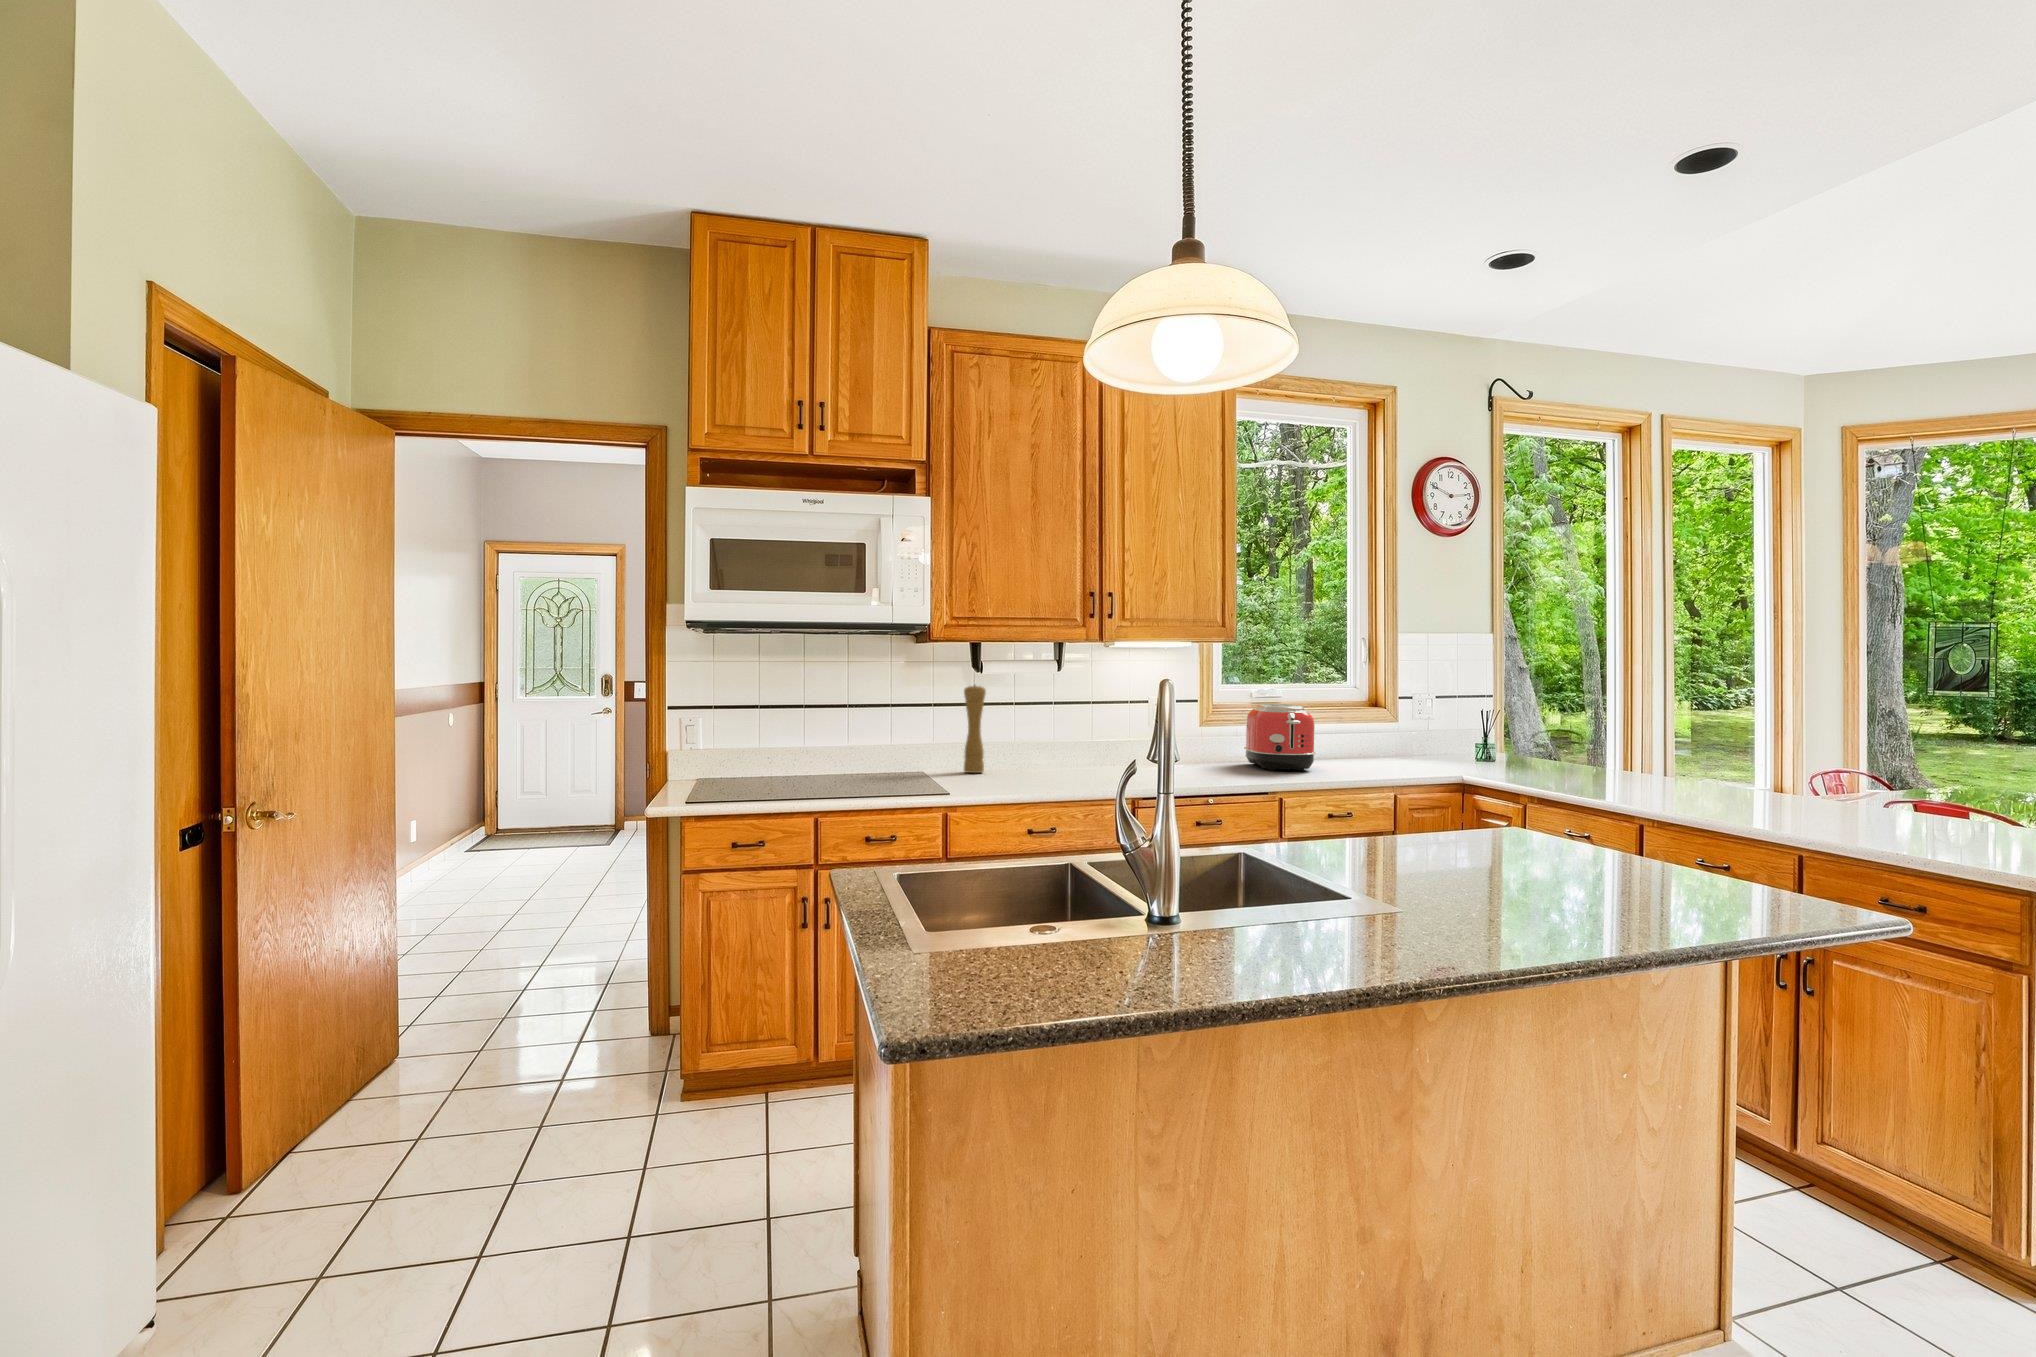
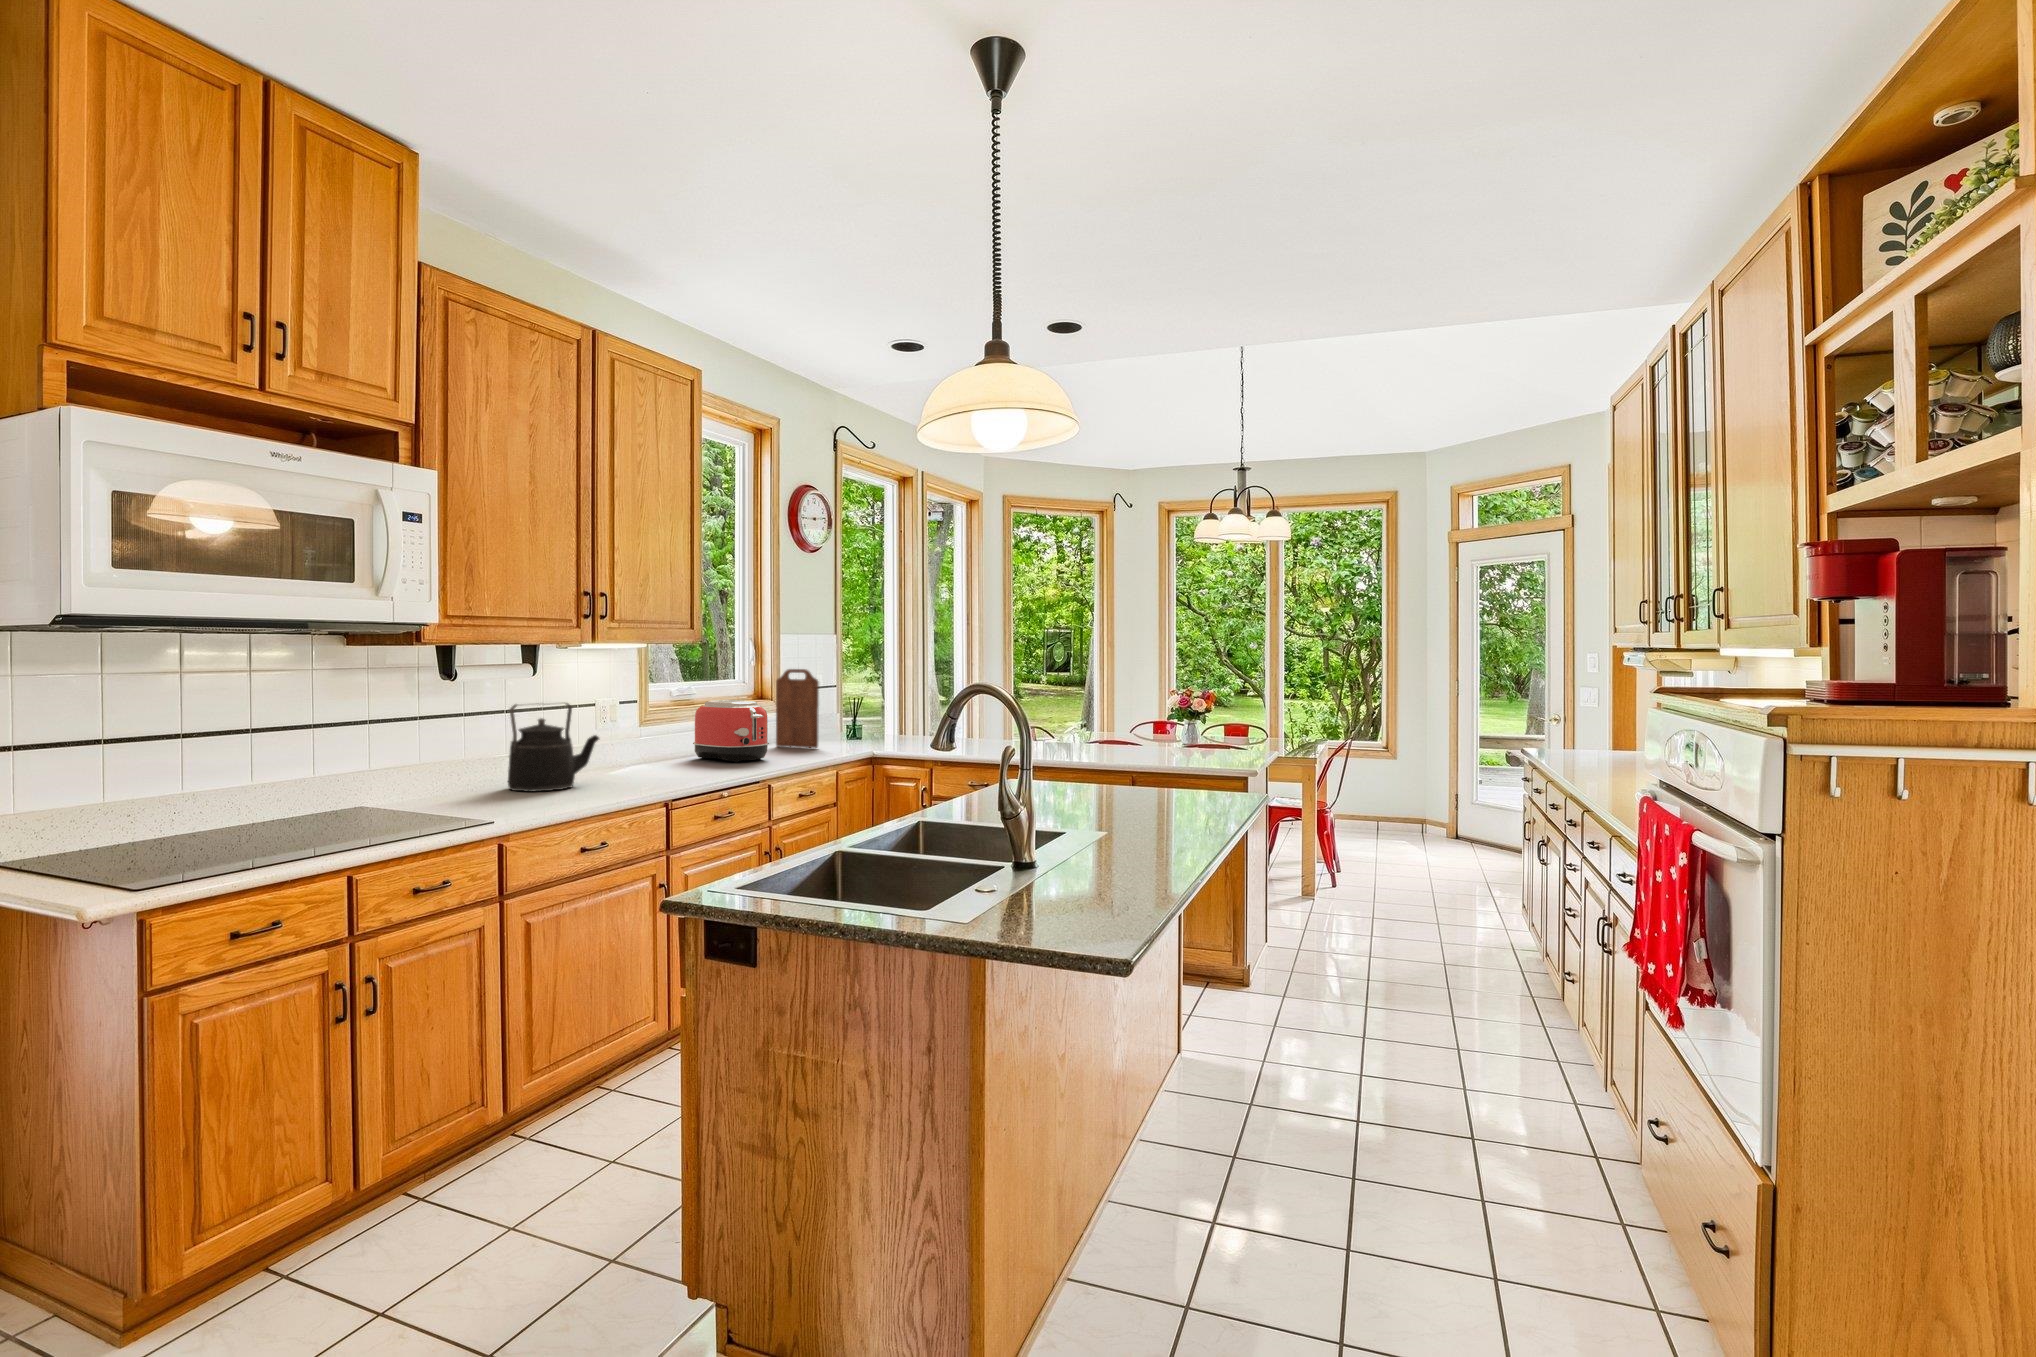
cutting board: none [1368,673,1410,766] -> present [776,669,819,748]
pepper mill: present [964,685,986,773] -> none [441,693,472,798]
kettle: none [1021,696,1103,776] -> present [508,703,599,792]

